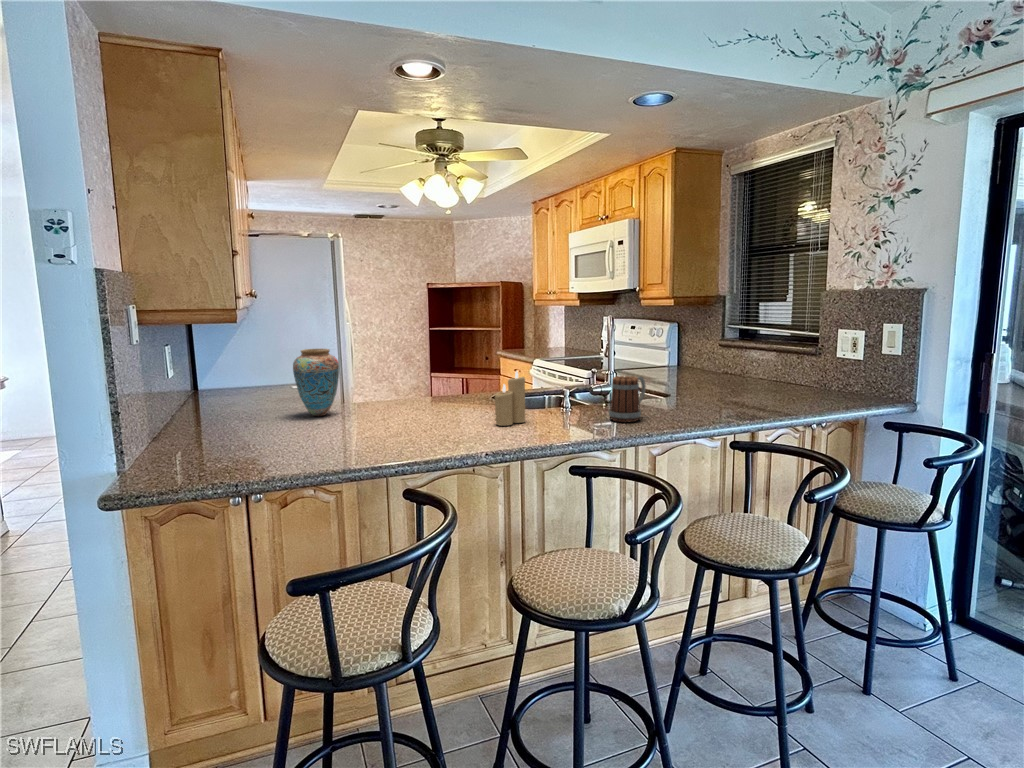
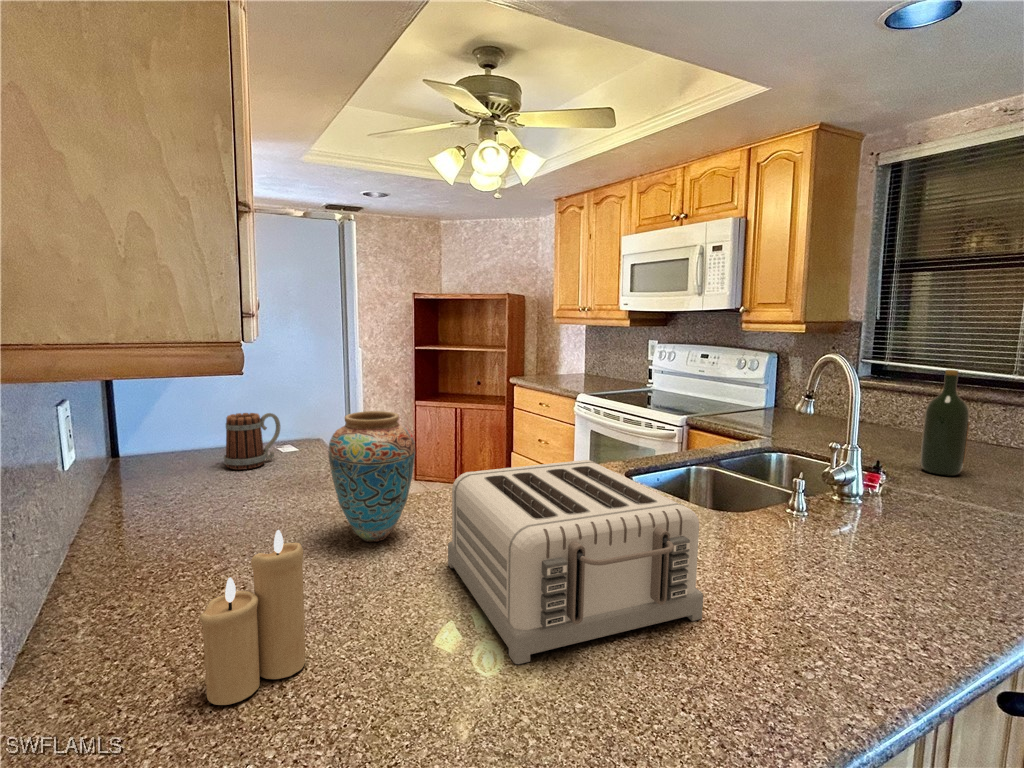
wine bottle: none [695,326,721,397] -> present [921,370,969,476]
toaster: none [345,371,445,442] -> present [448,460,703,664]
candle: present [495,371,525,426] -> present [200,530,306,705]
mug: present [609,376,646,422] -> present [224,413,280,470]

